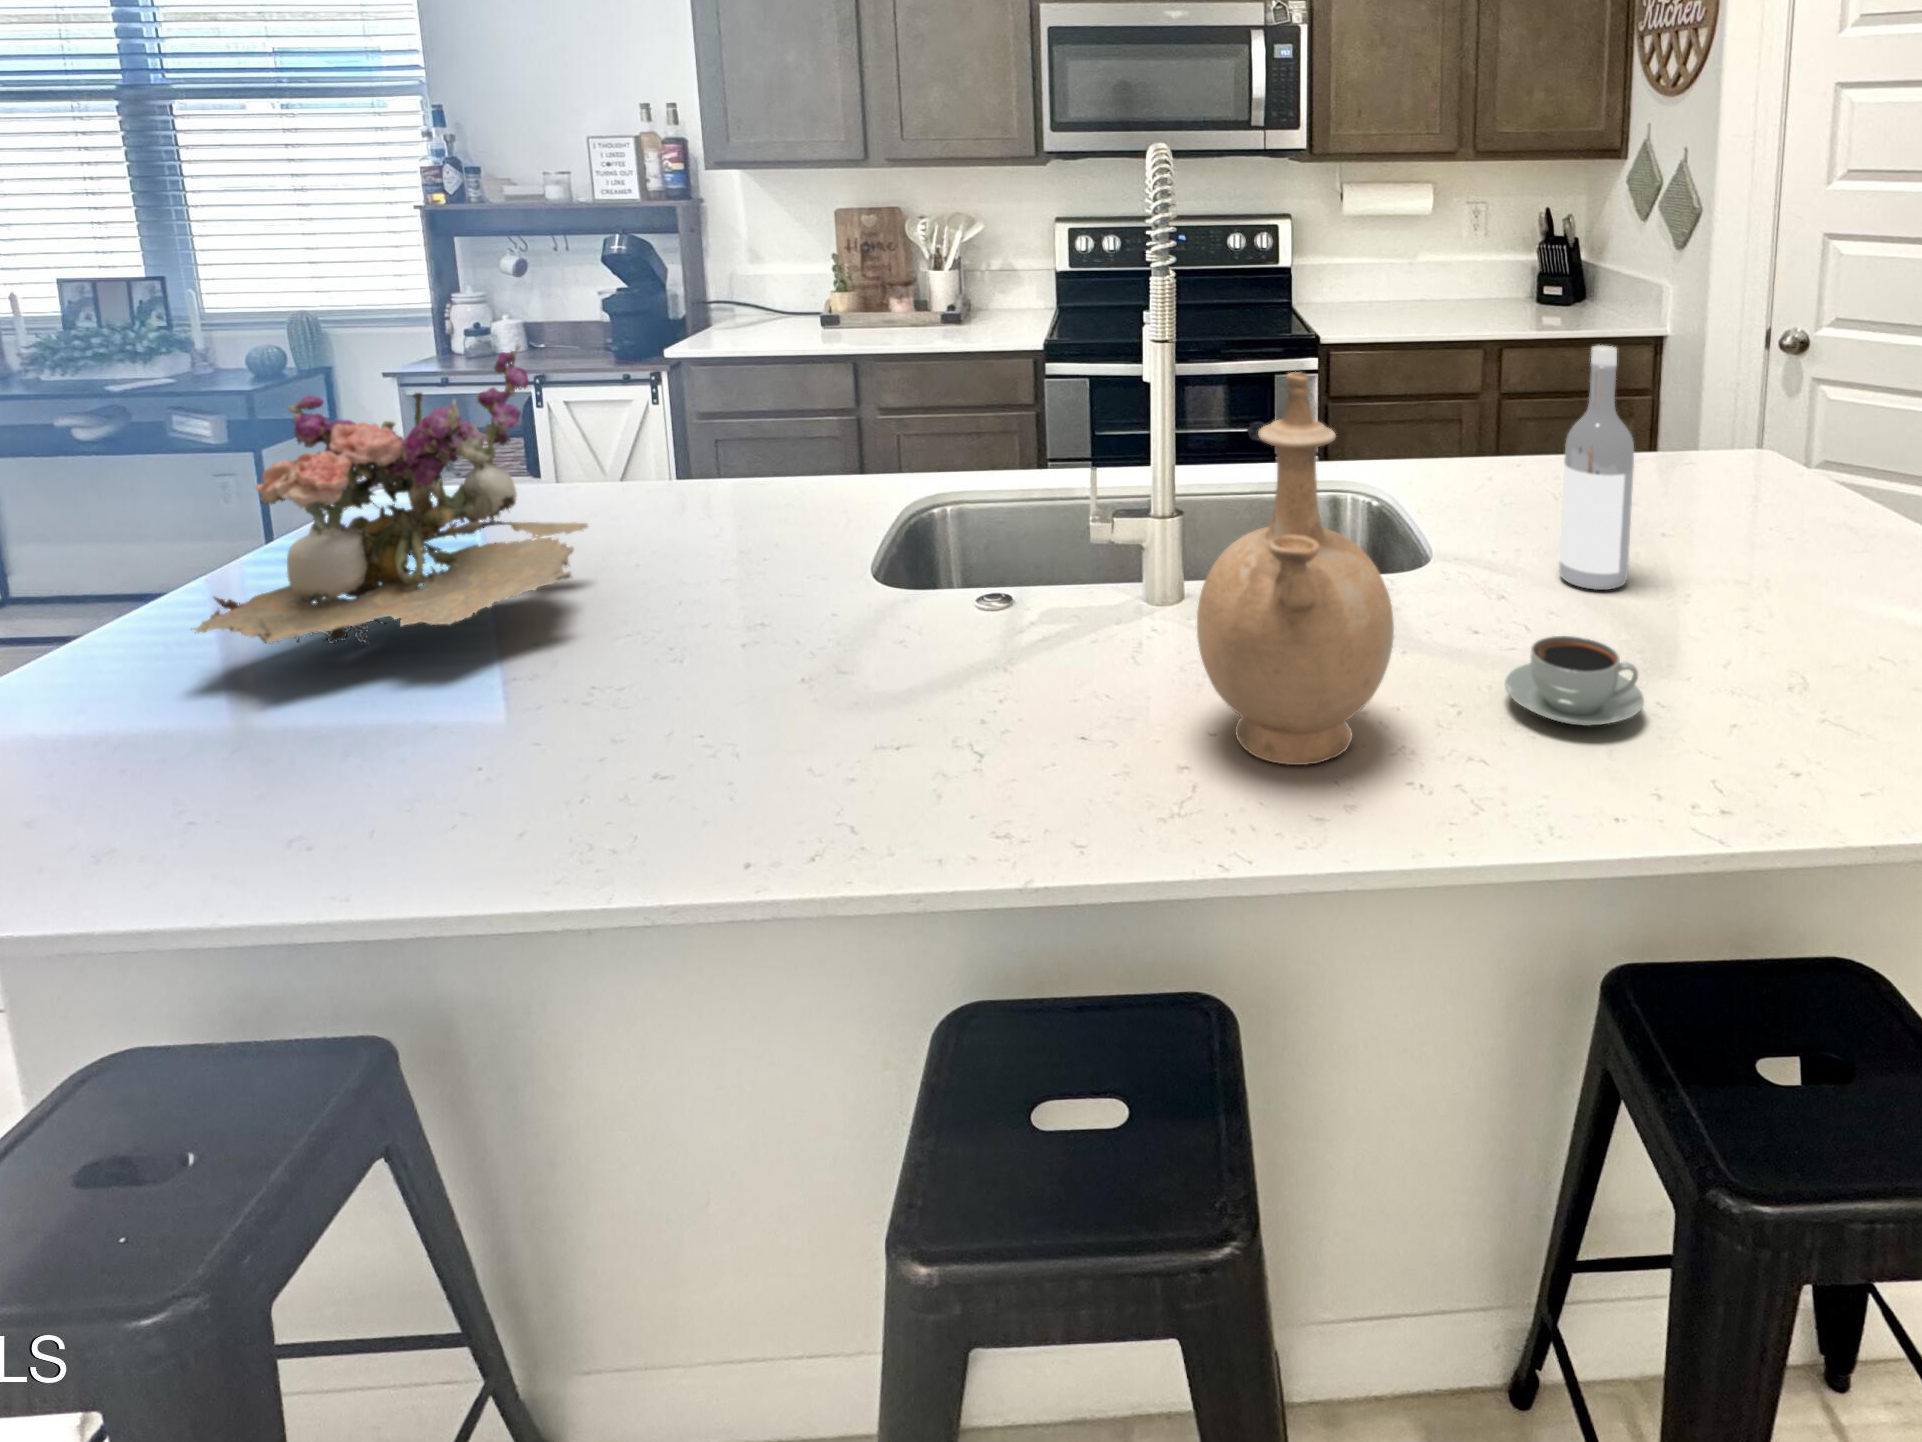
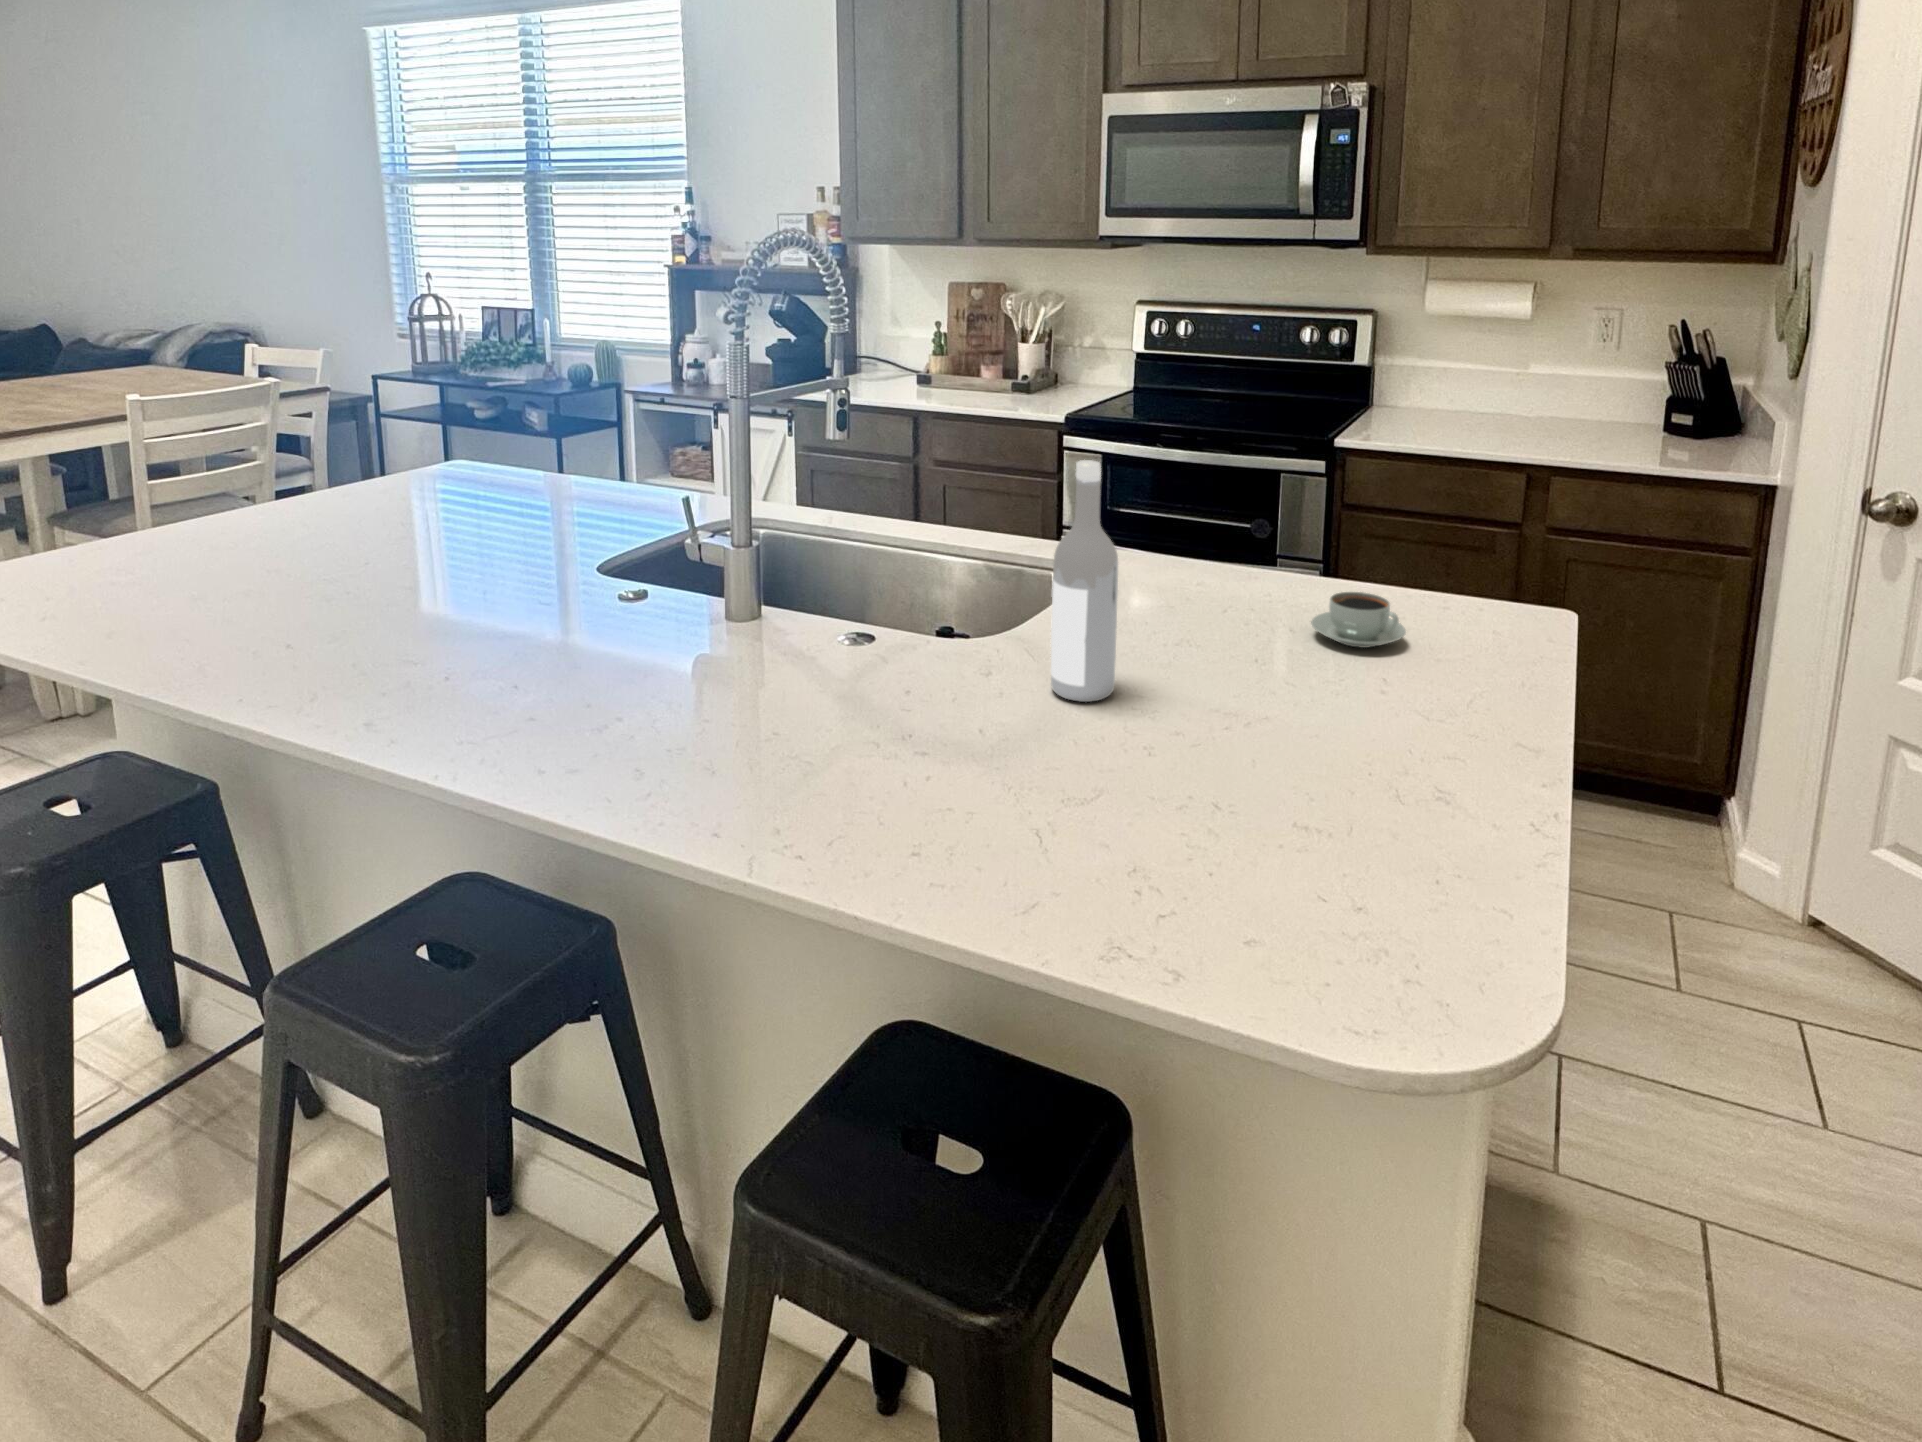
flower arrangement: present [191,344,588,644] -> none [192,373,449,558]
vase: present [1197,372,1394,765] -> none [524,442,691,756]
coffee cup: present [1505,636,1644,726] -> present [1311,592,1406,648]

